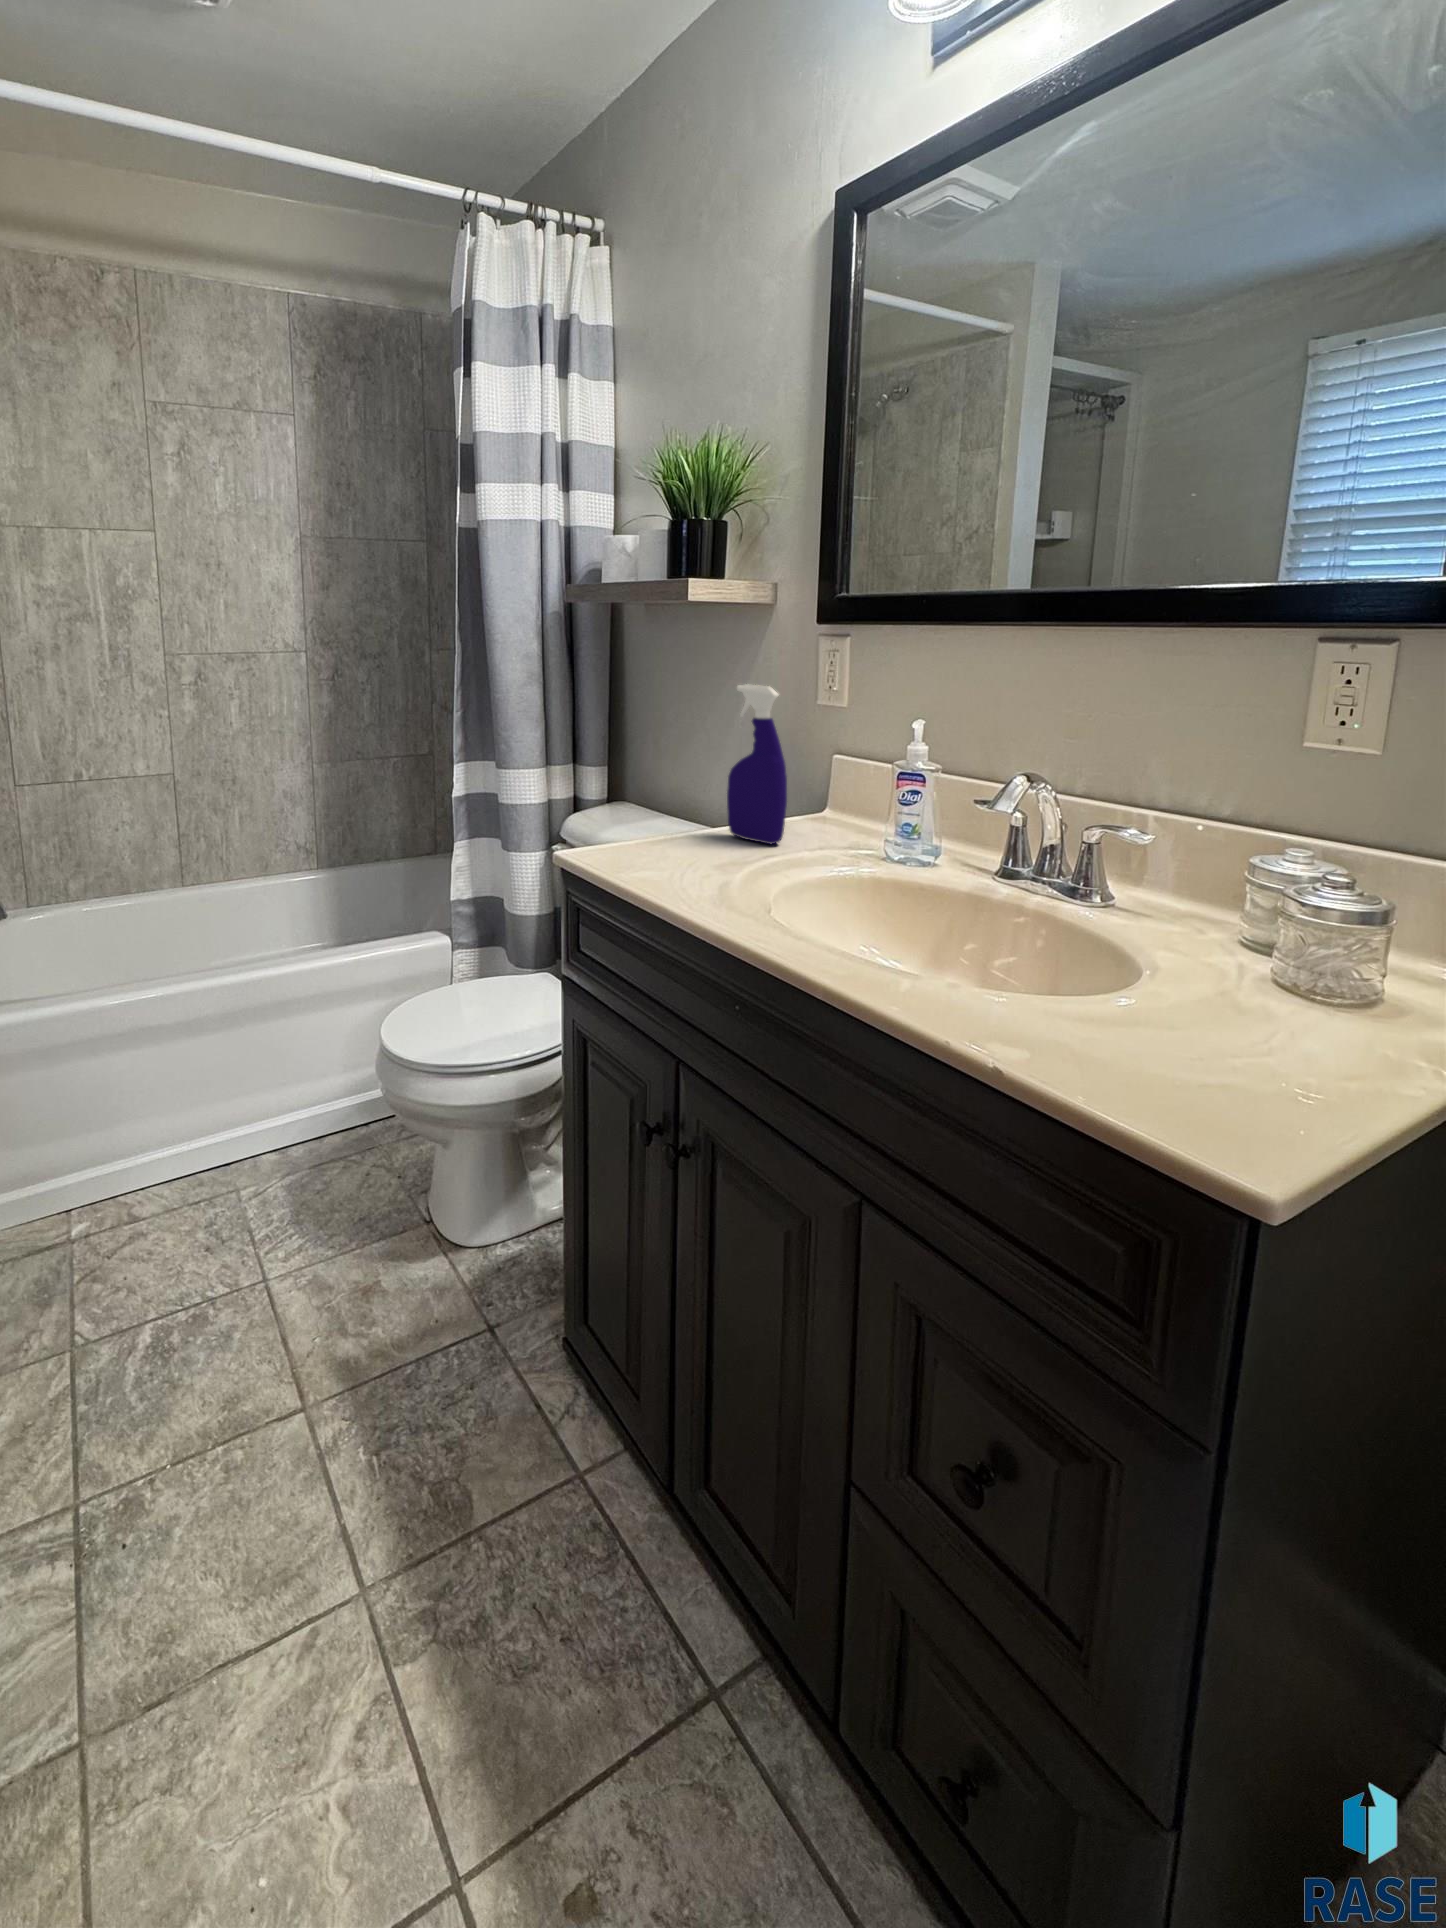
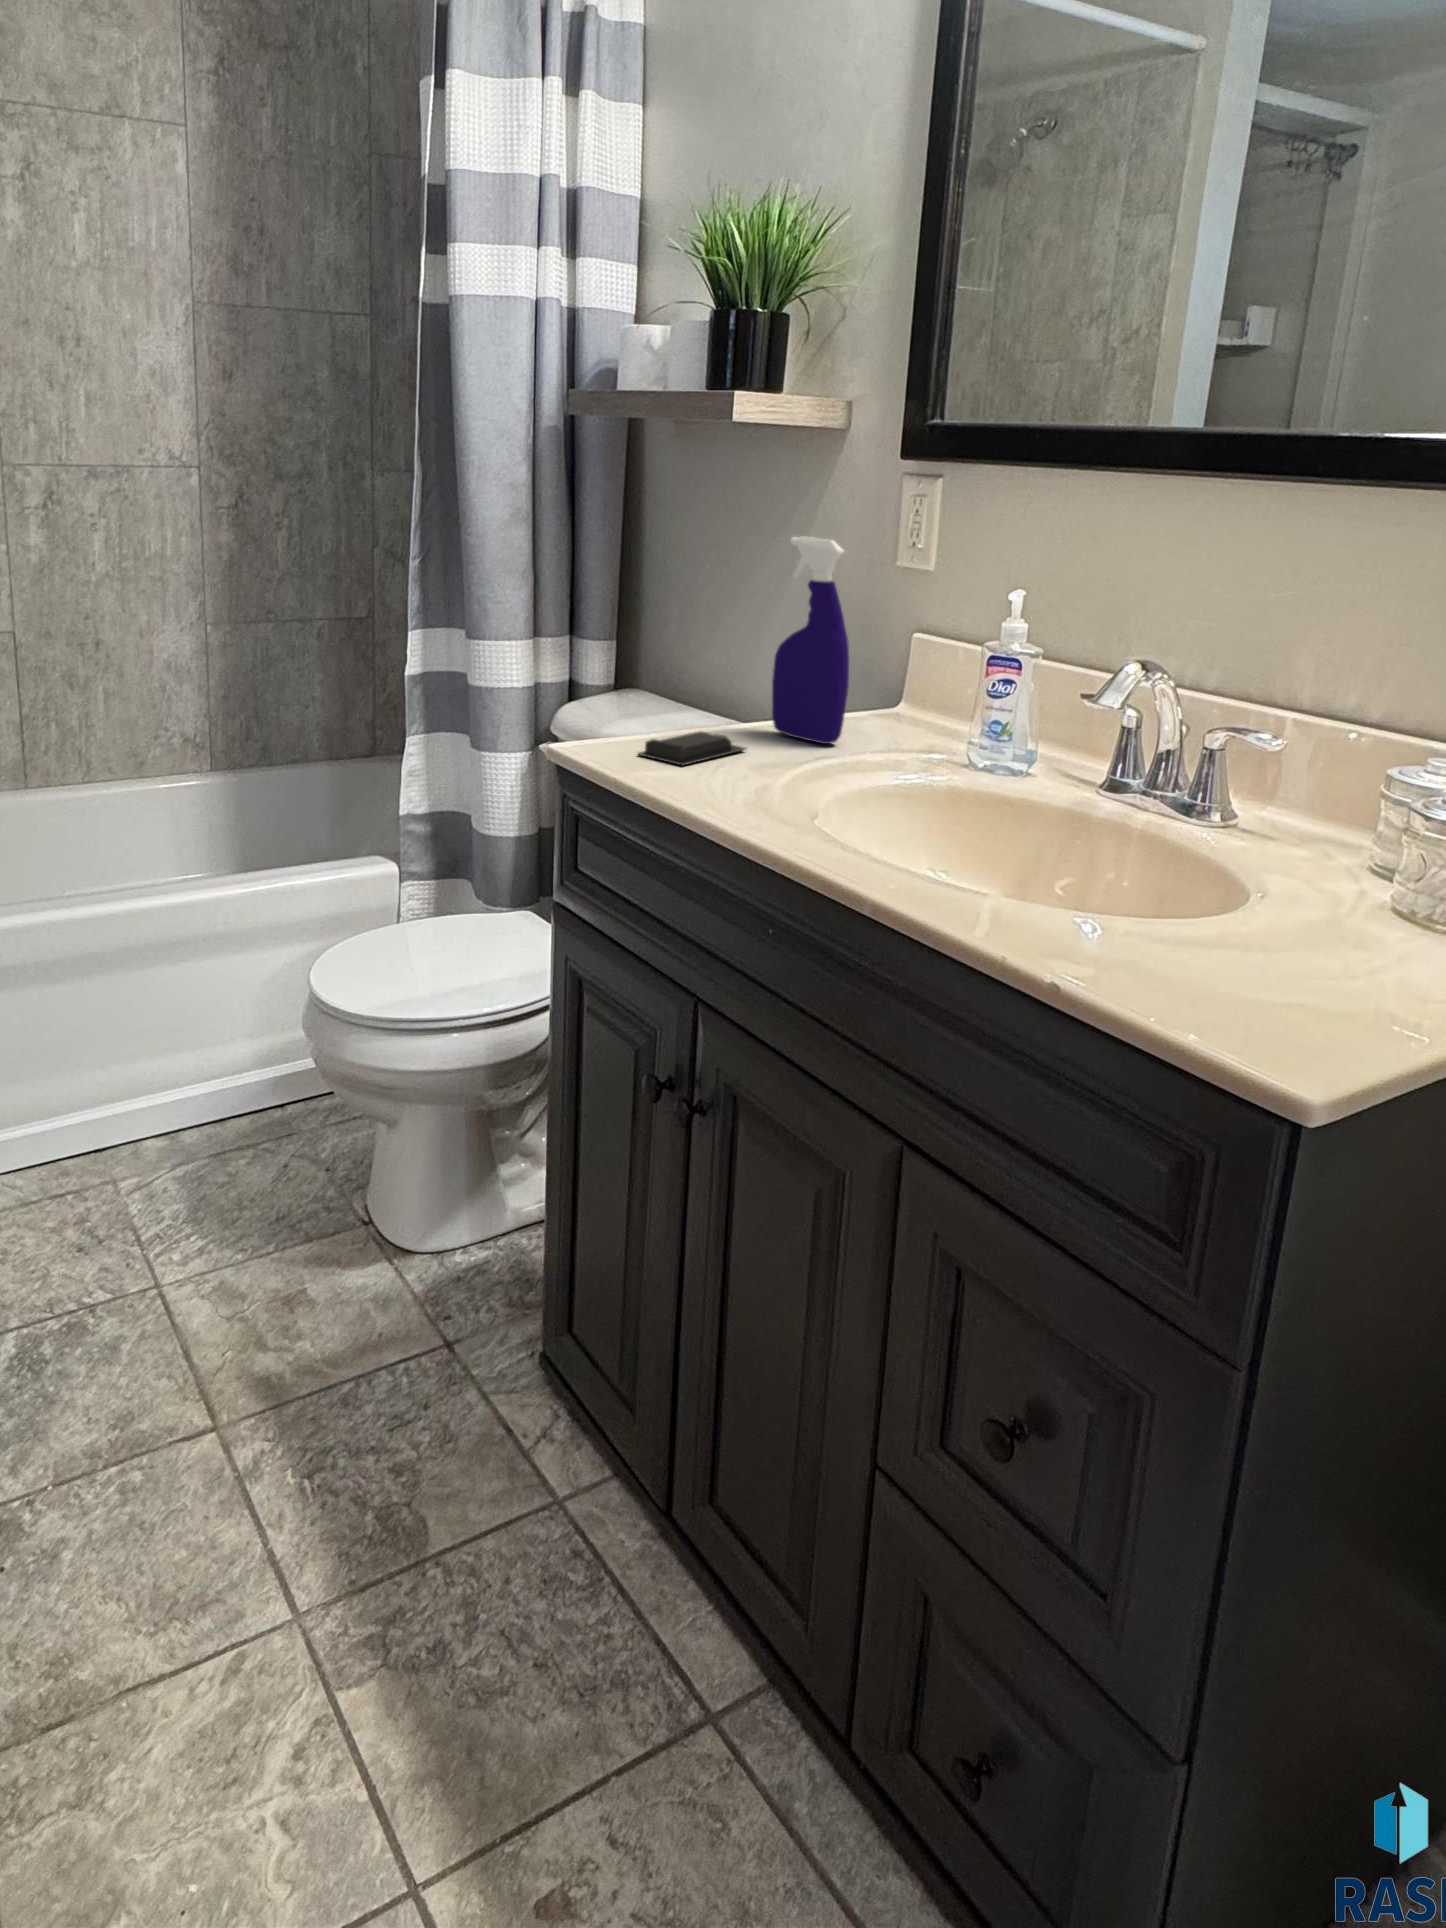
soap bar: none [624,838,710,867] -> present [638,731,746,766]

